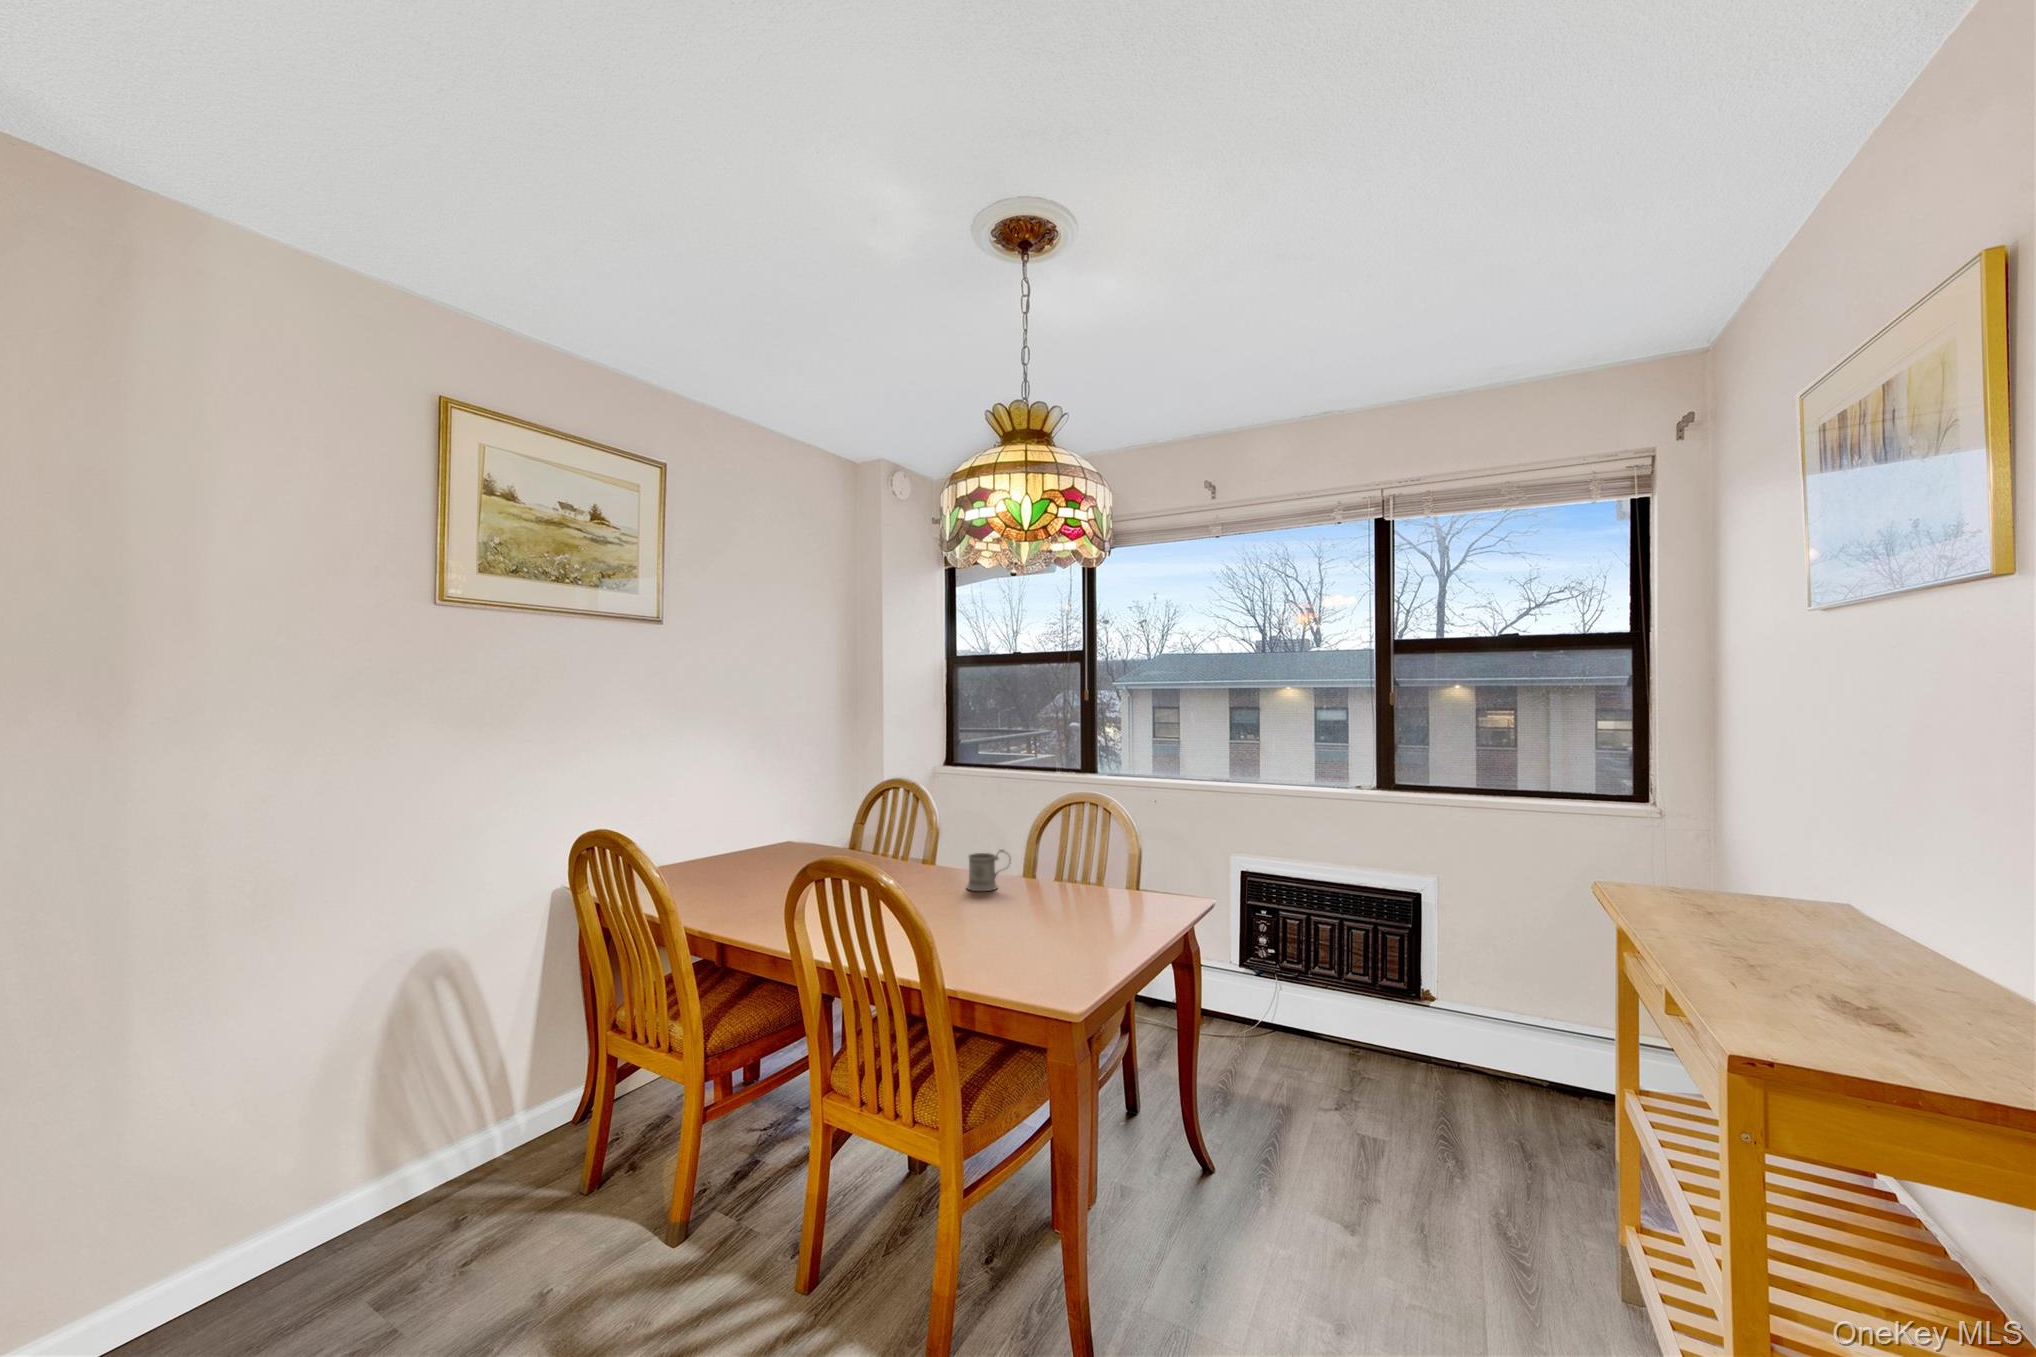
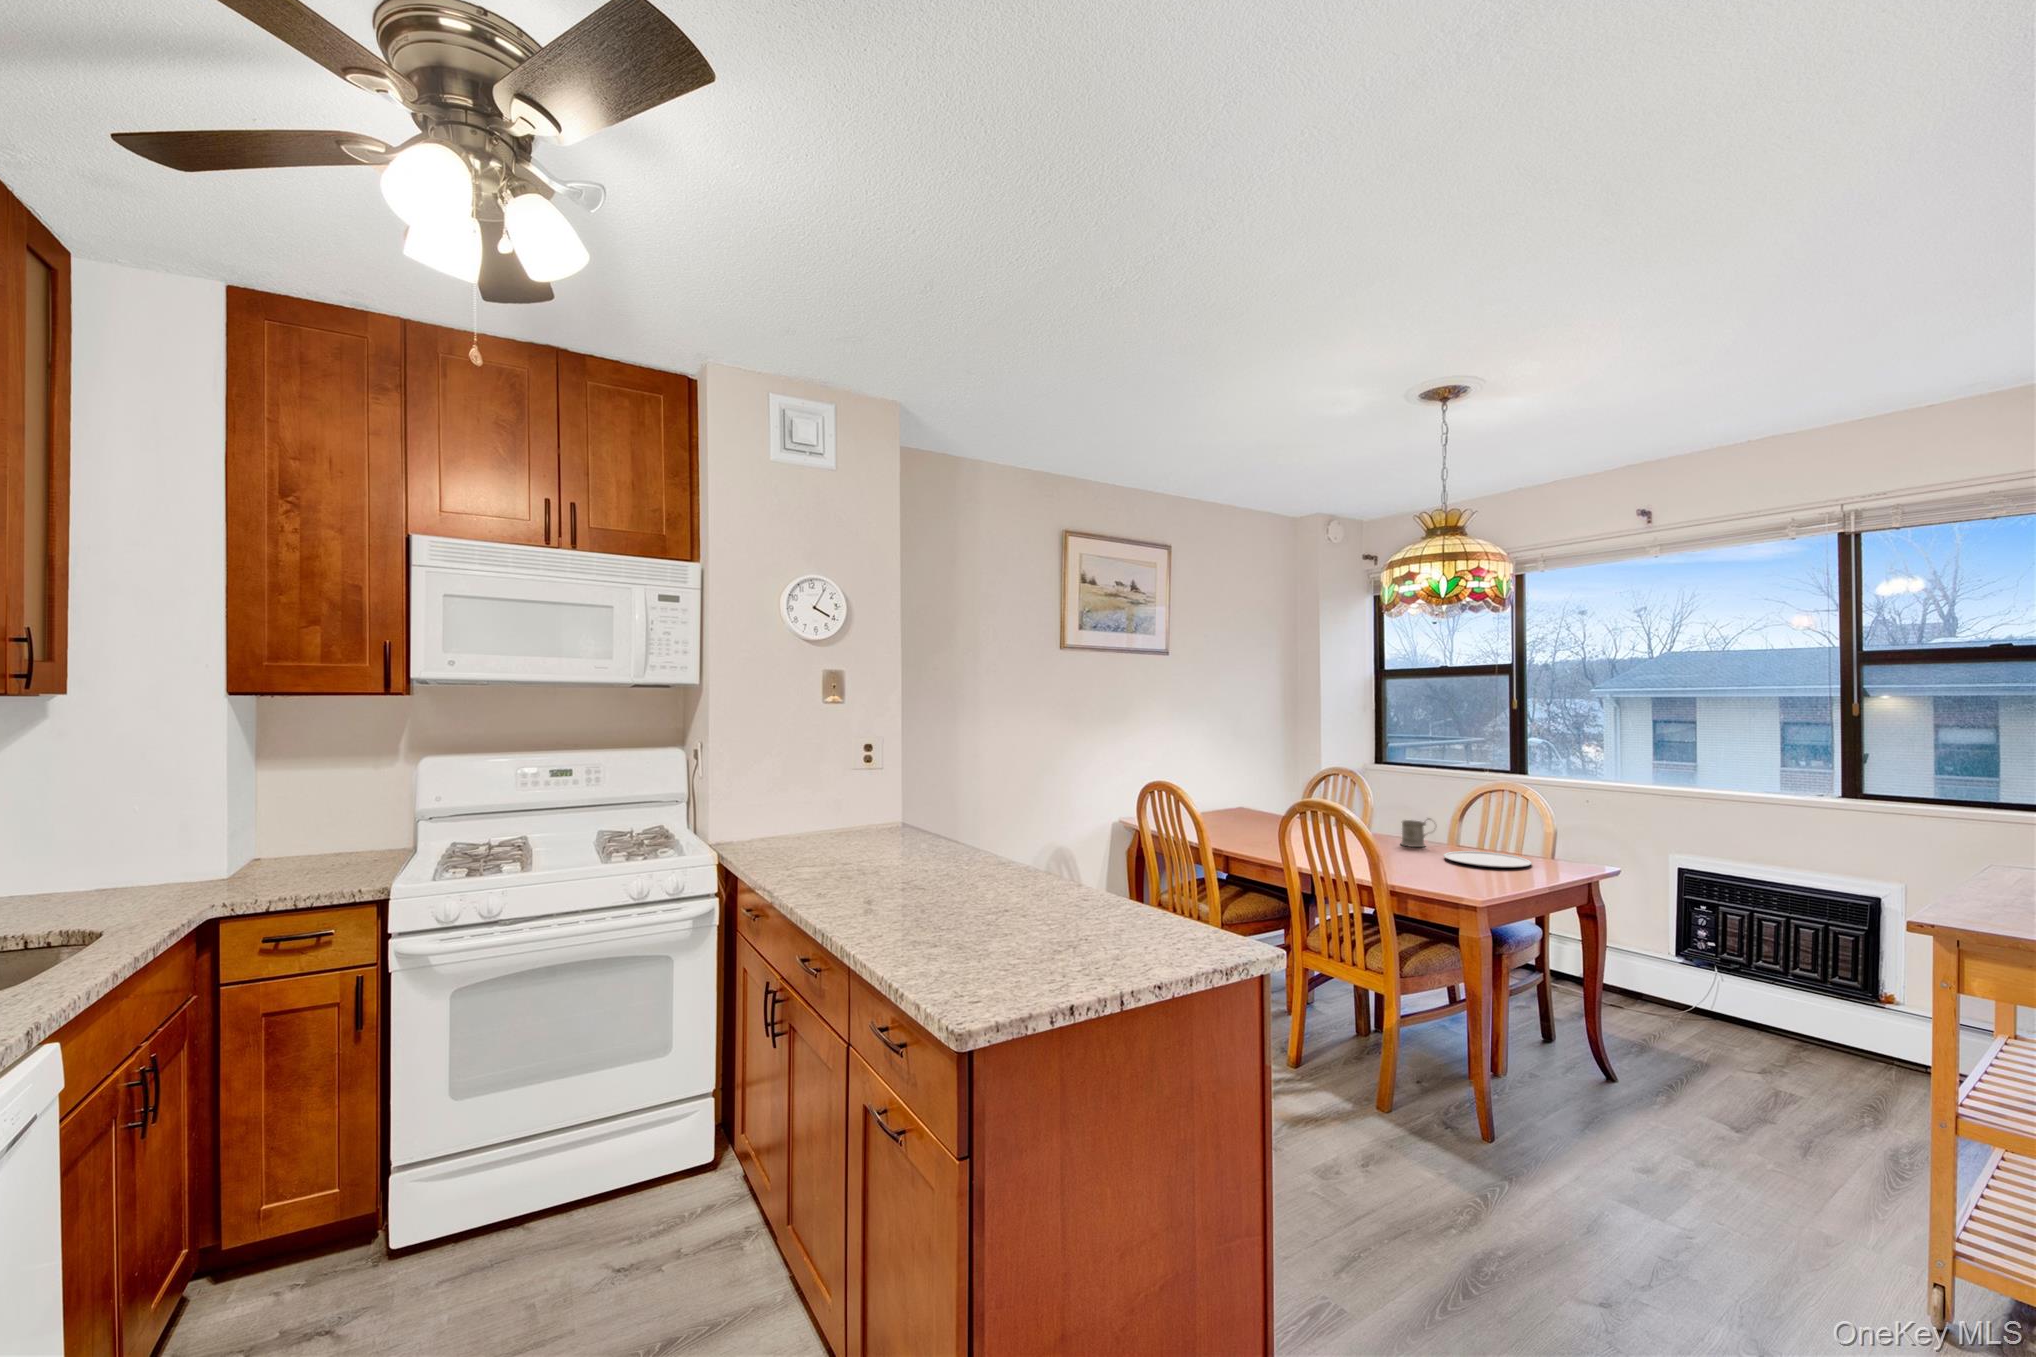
plate: none [1020,892,1126,922] -> present [1444,851,1531,868]

